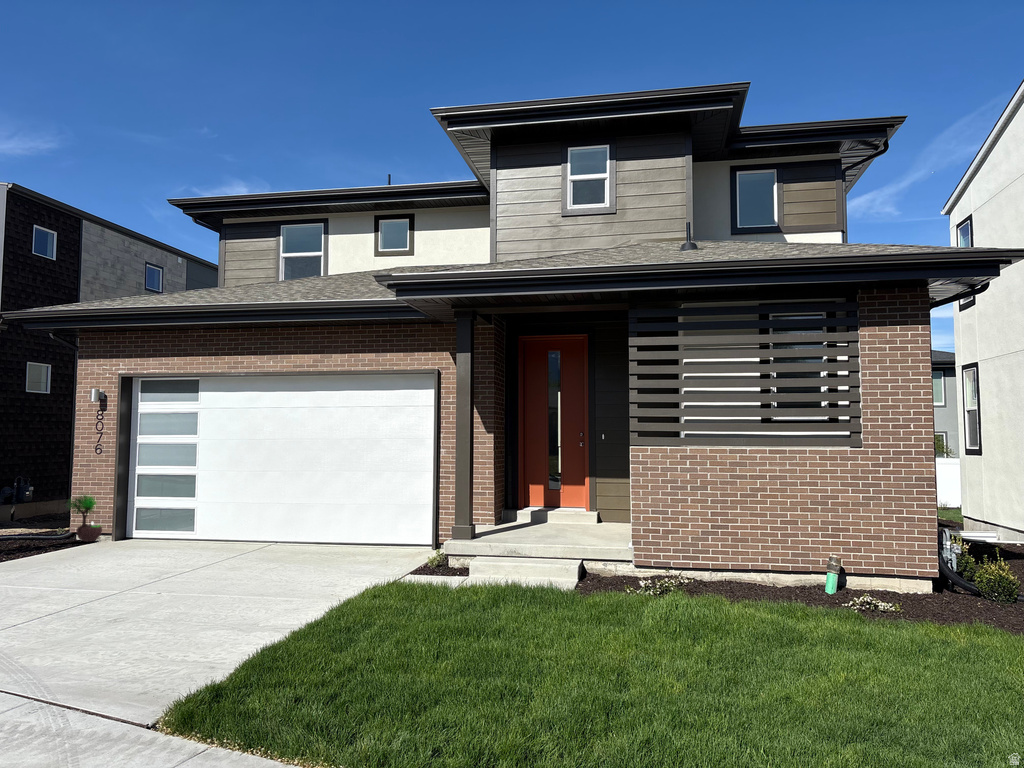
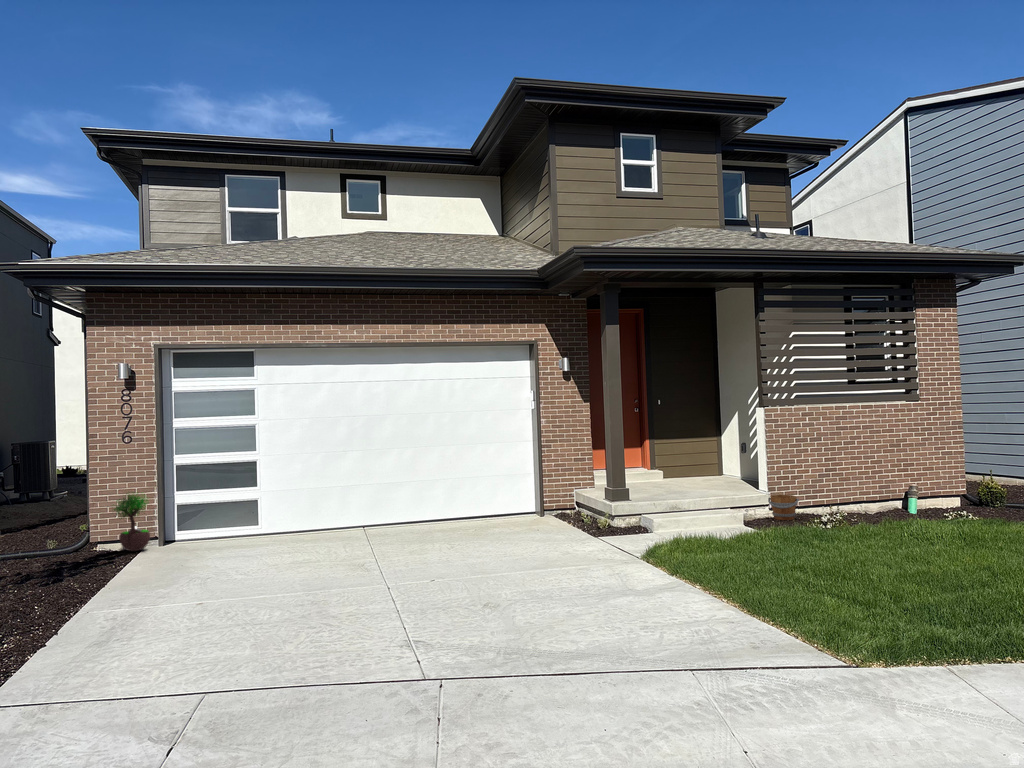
bucket: none [619,551,652,582] -> present [768,495,799,520]

